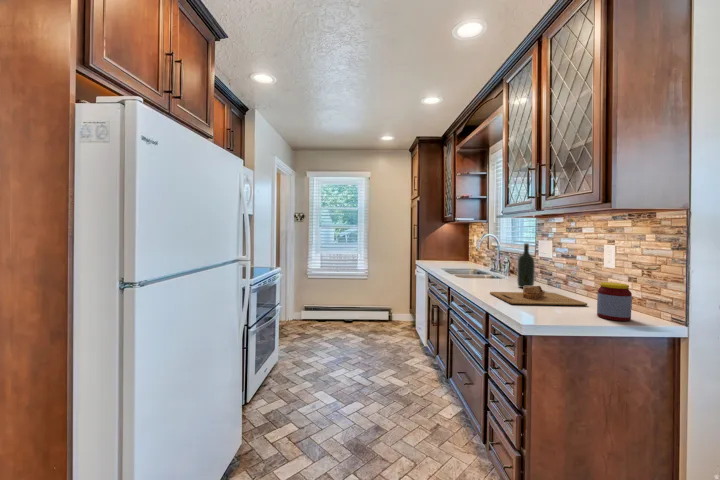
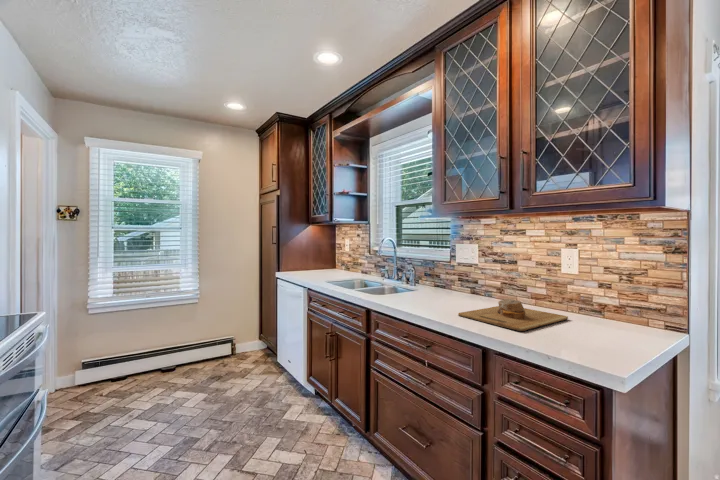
wine bottle: present [517,243,535,288] -> none [453,247,472,301]
jar: present [597,282,632,321] -> none [608,292,649,338]

